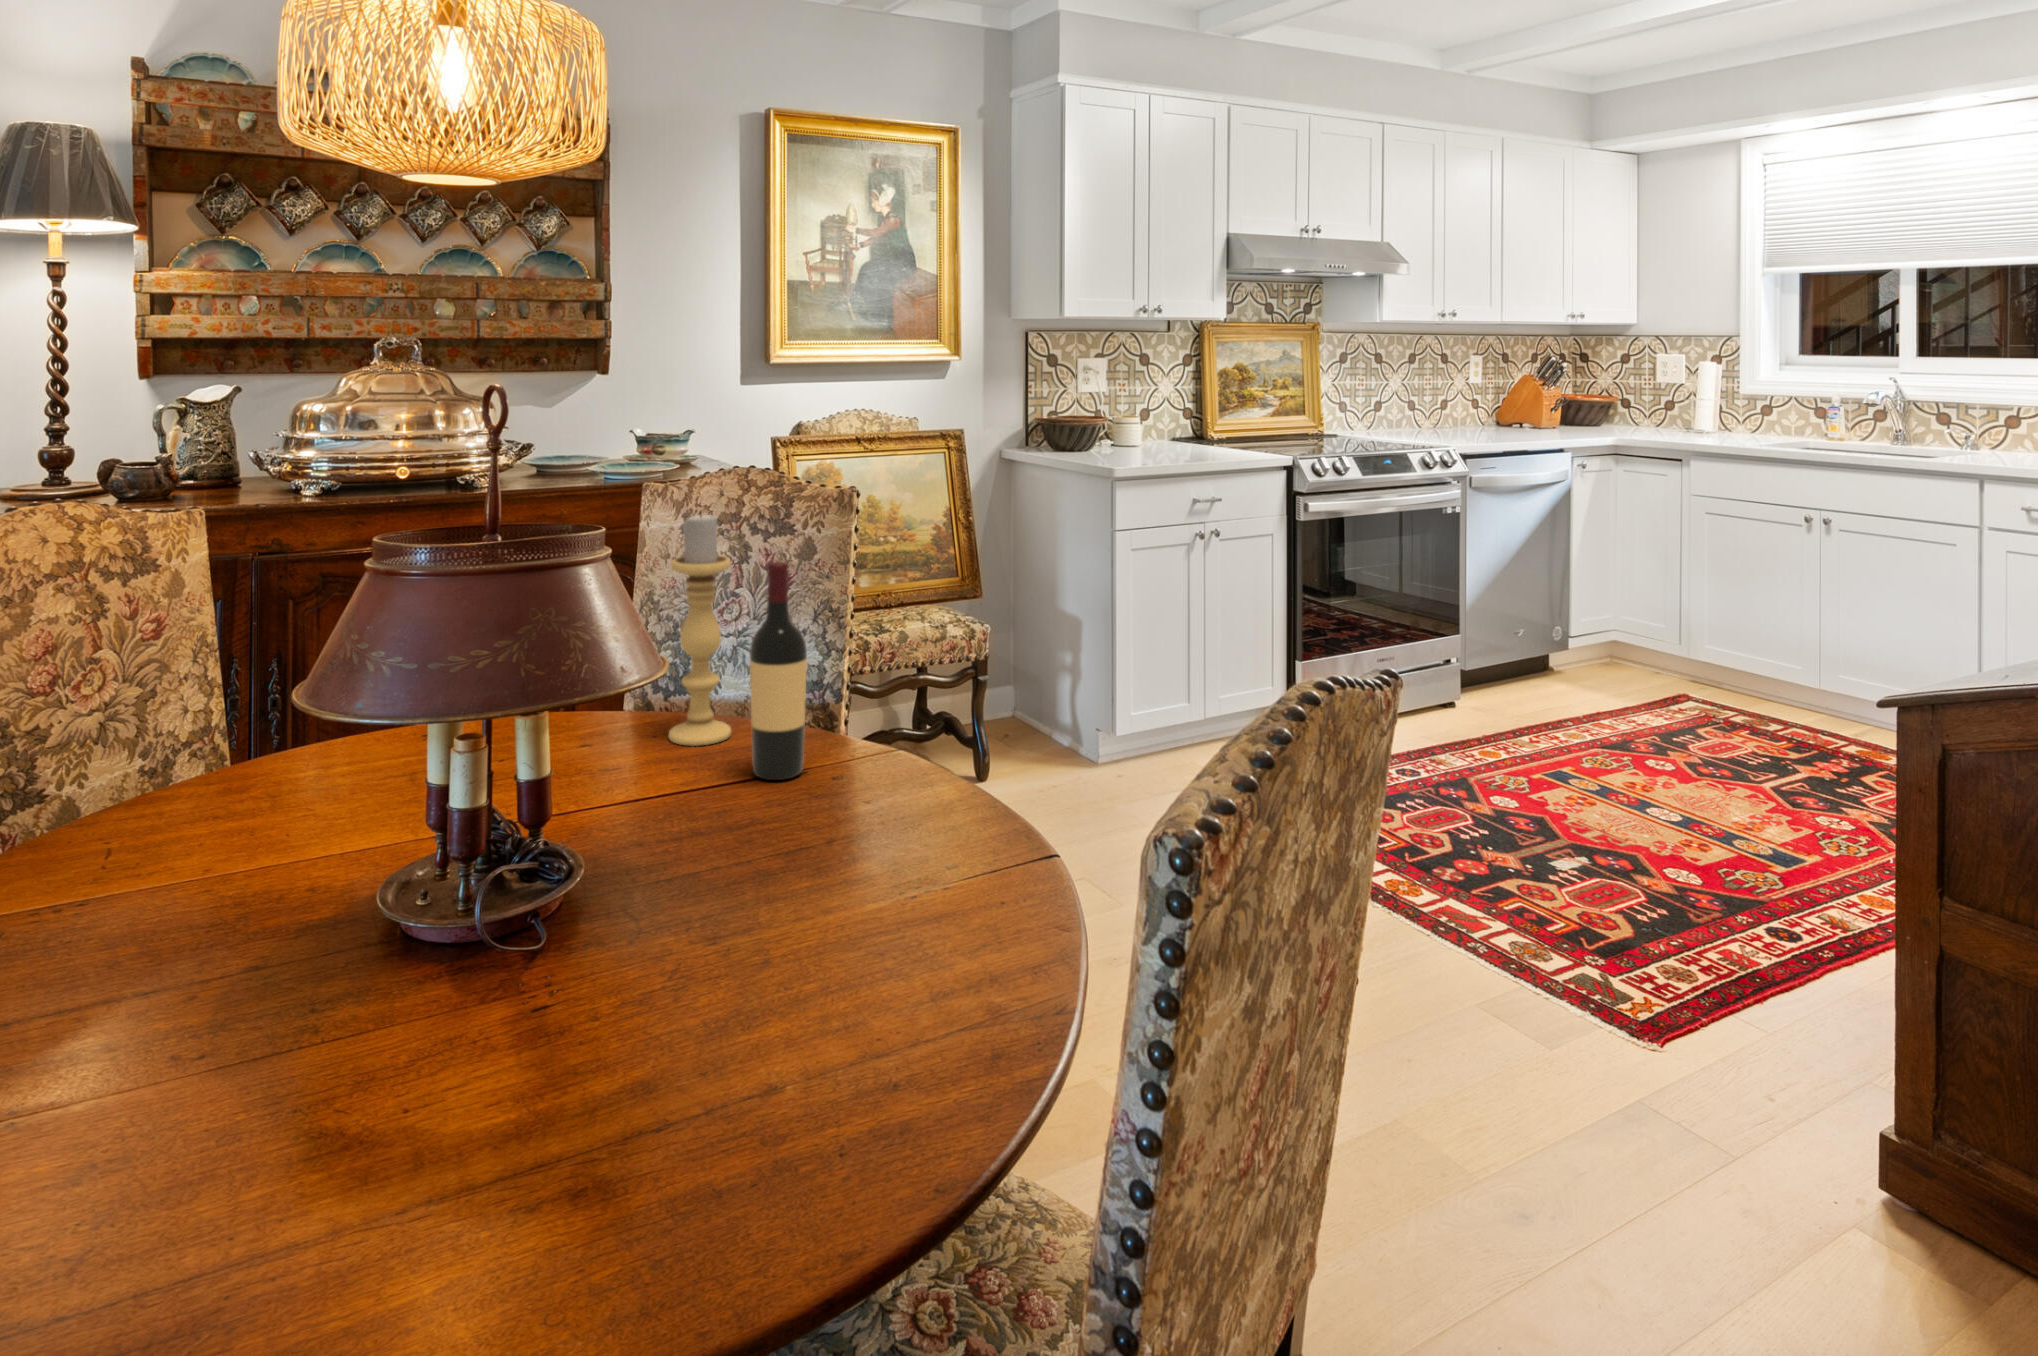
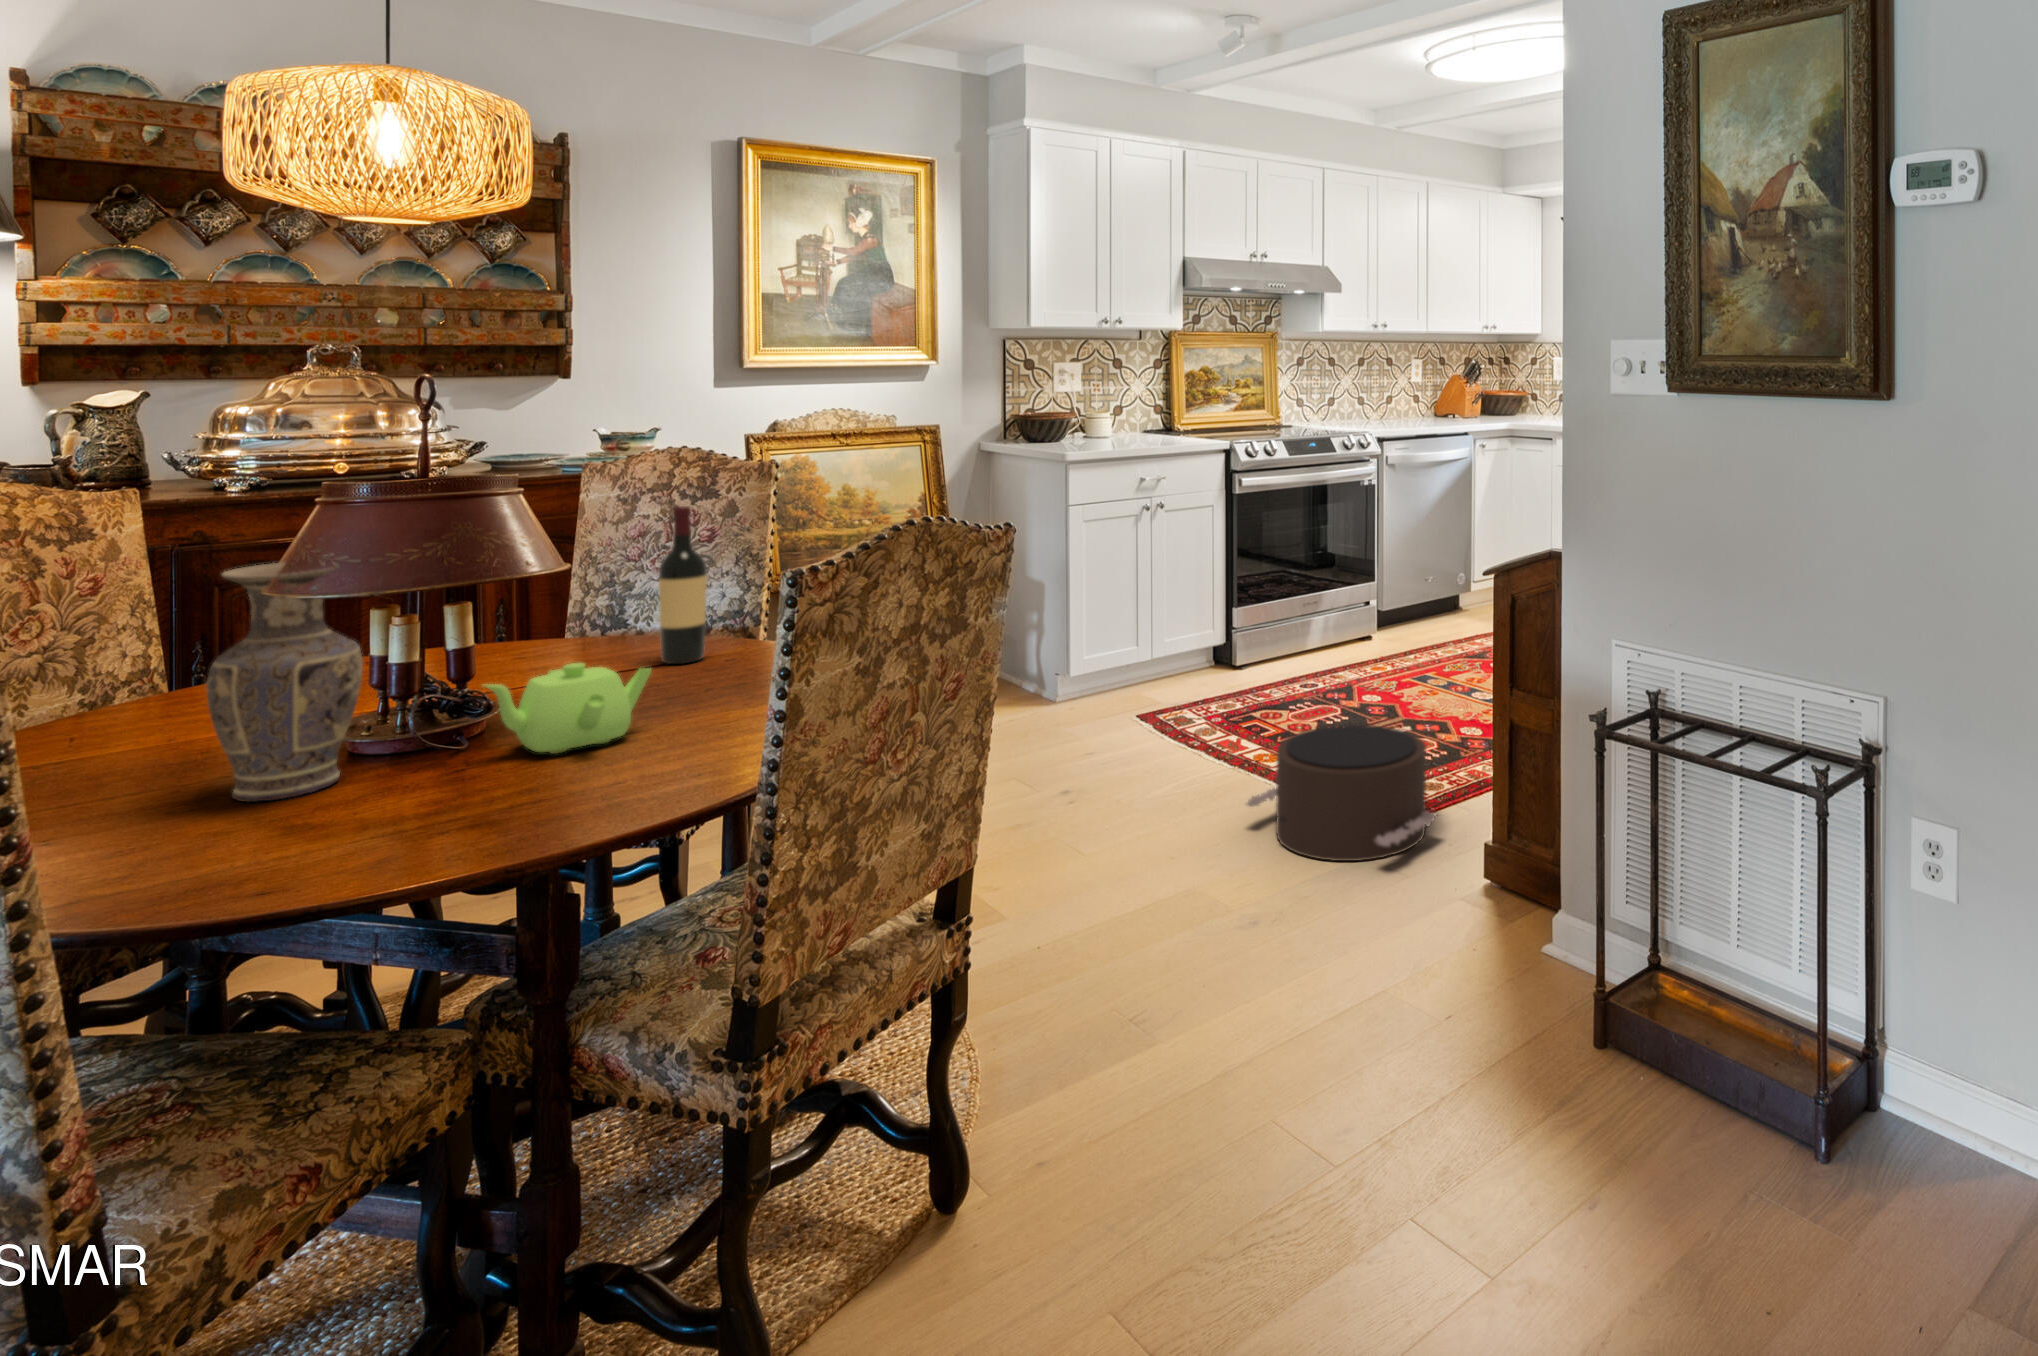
candle holder: present [669,513,731,746] -> none [596,475,652,652]
vase: none [211,670,412,1063] -> present [206,563,363,802]
teapot: none [565,833,783,991] -> present [485,663,651,754]
pouf: none [1427,874,1753,1107] -> present [1246,725,1439,861]

